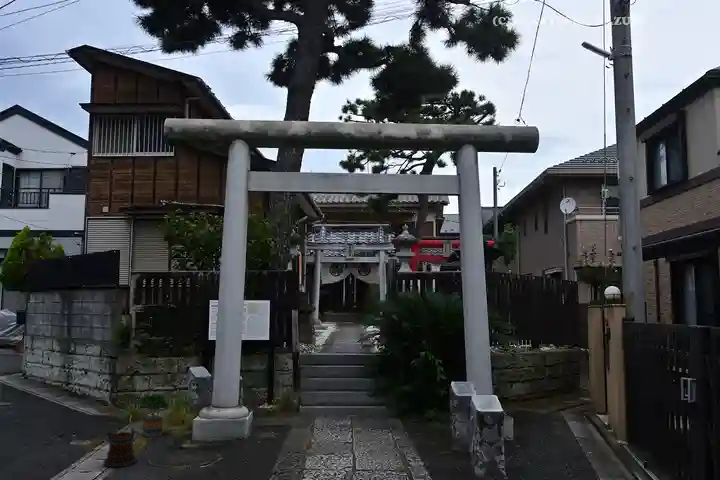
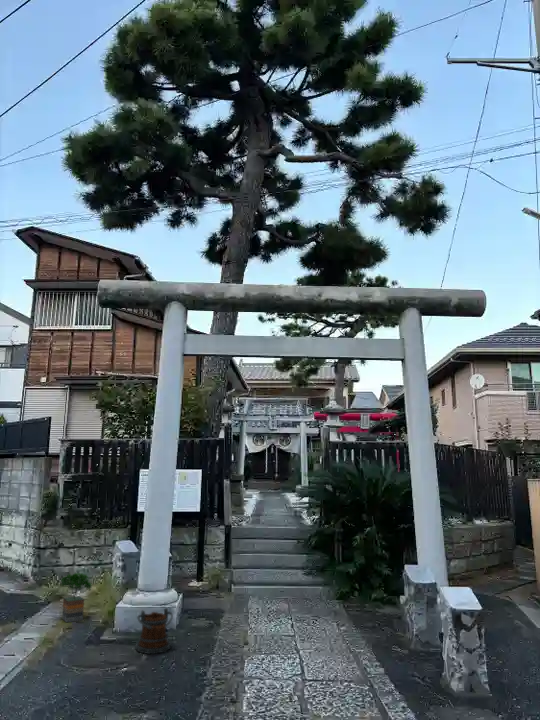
bucket: present [104,428,139,467] -> present [135,608,173,654]

